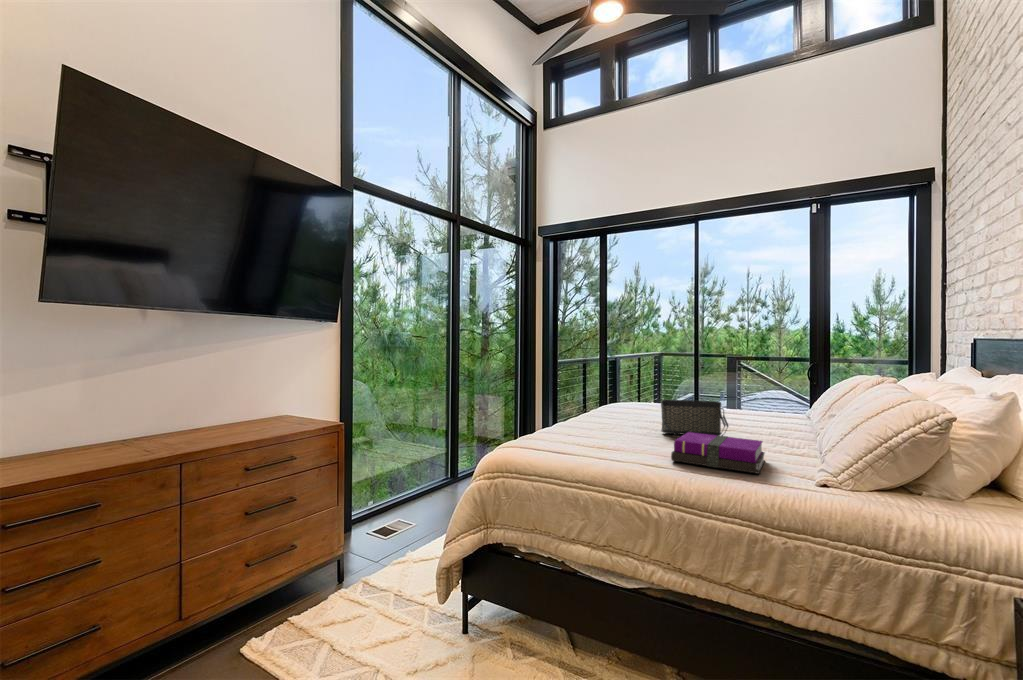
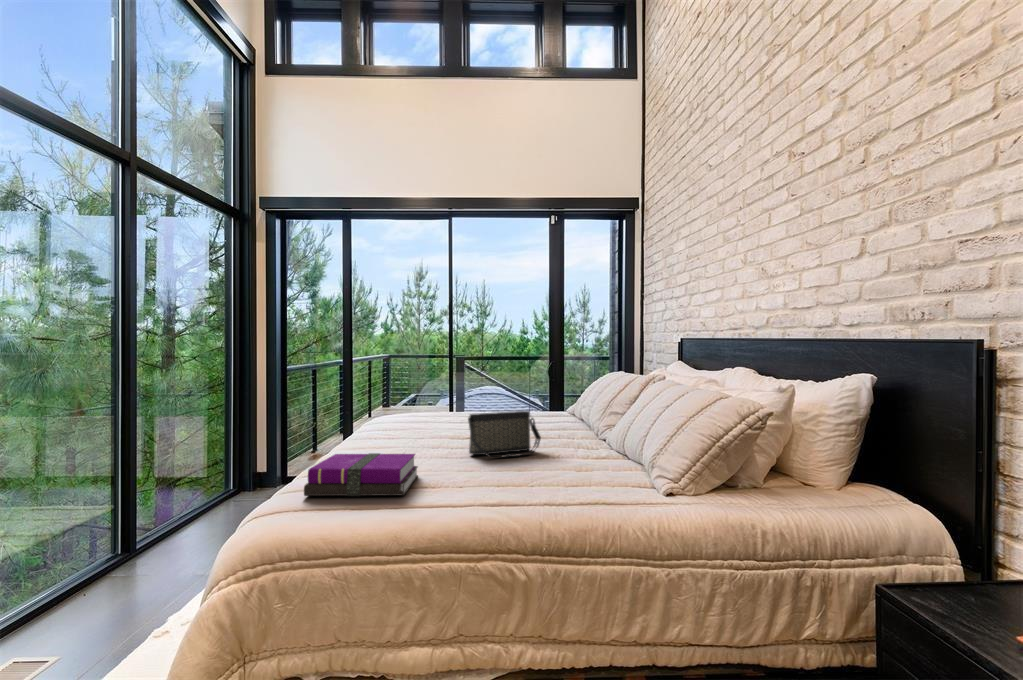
notebook: present [671,432,765,474] -> present [304,453,418,496]

